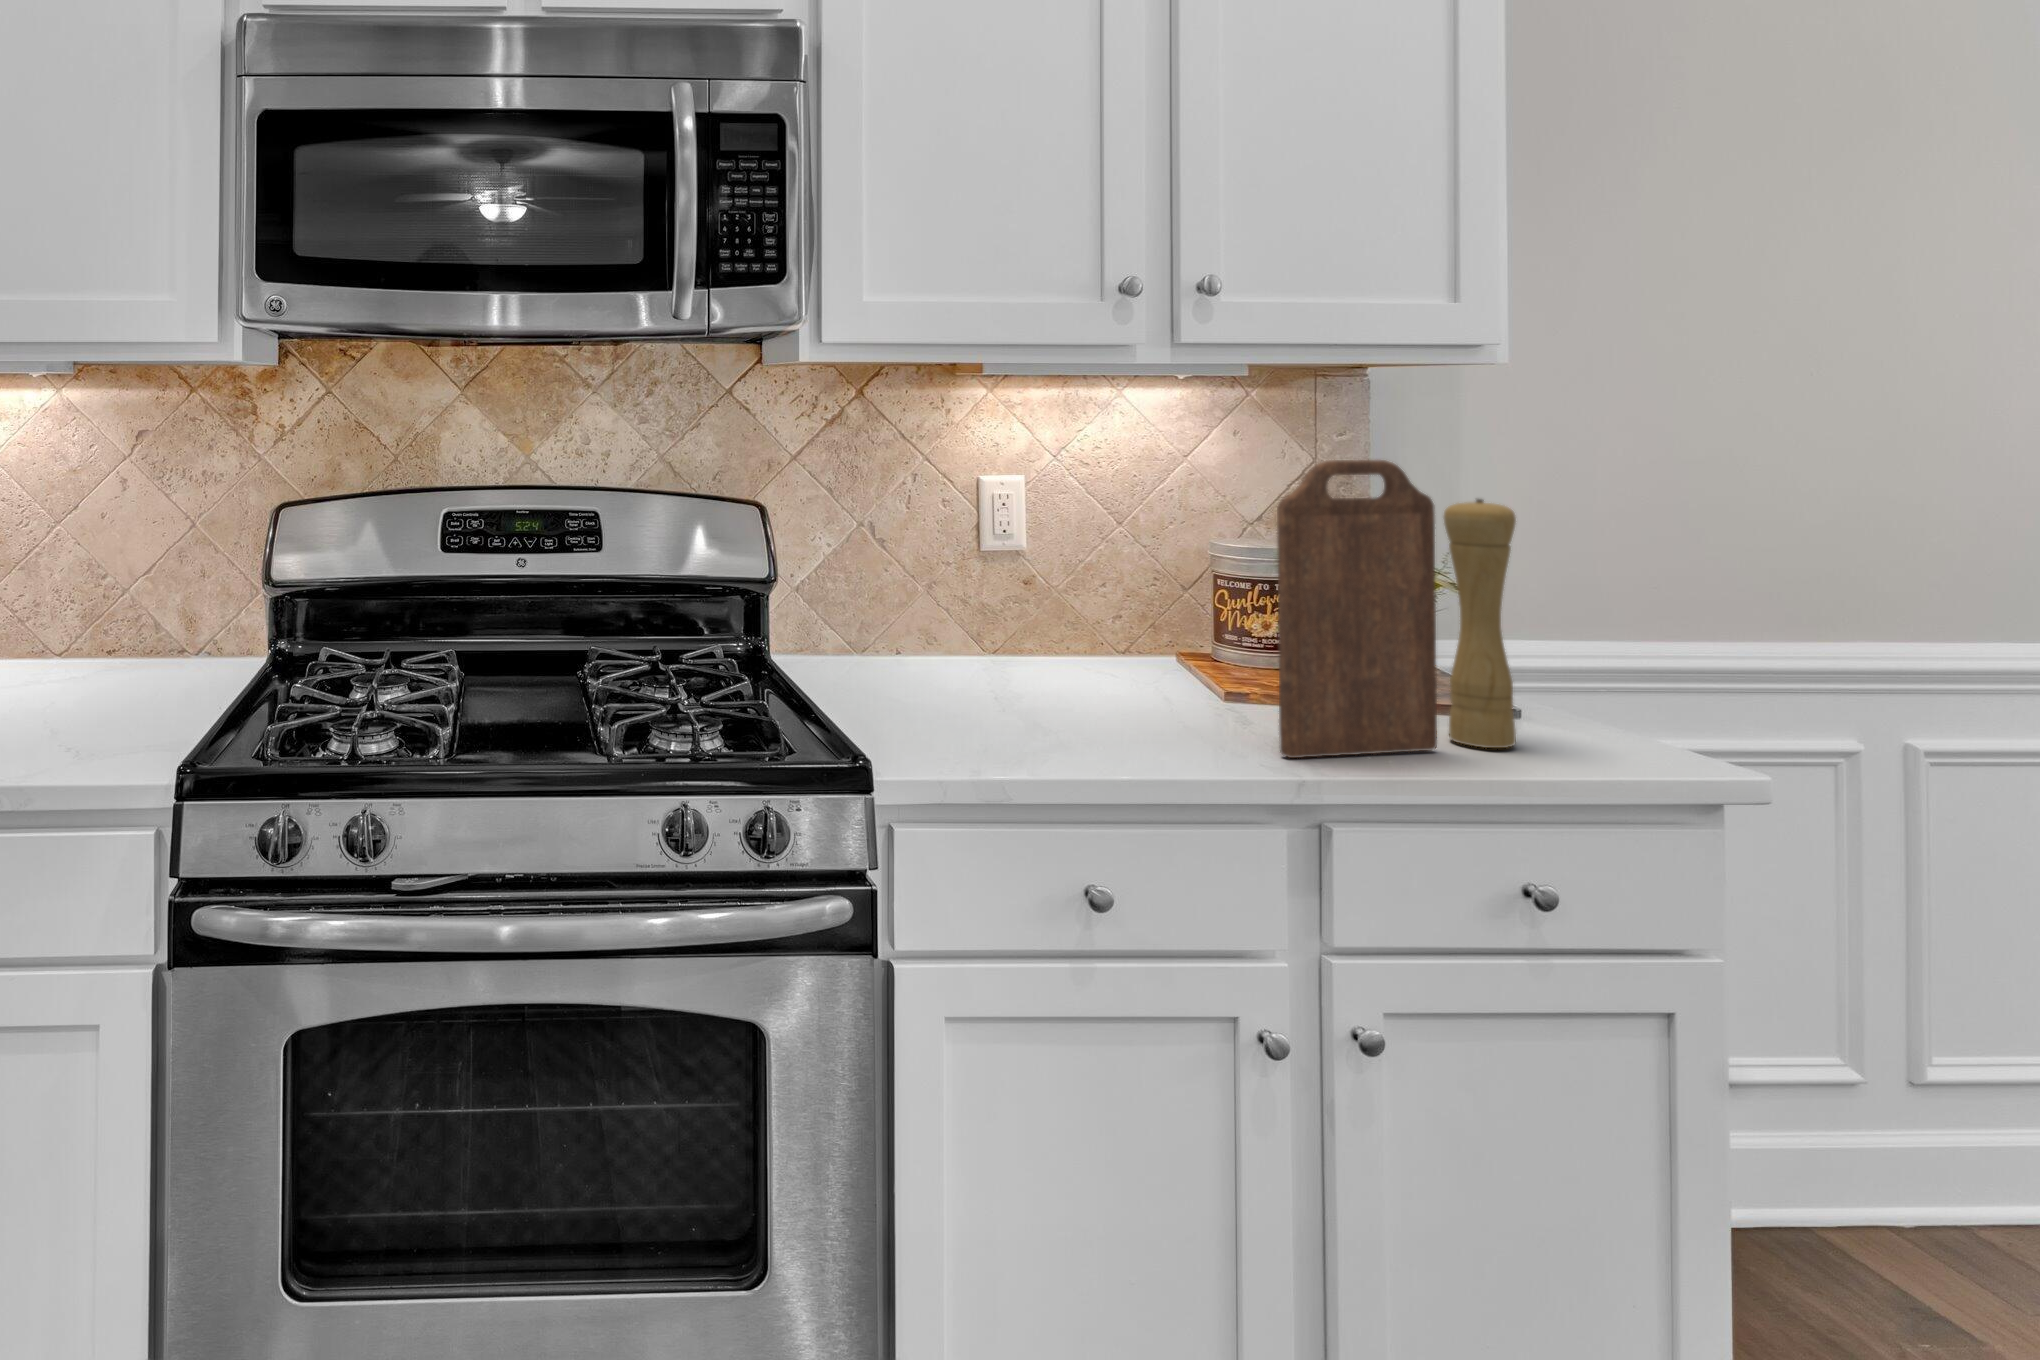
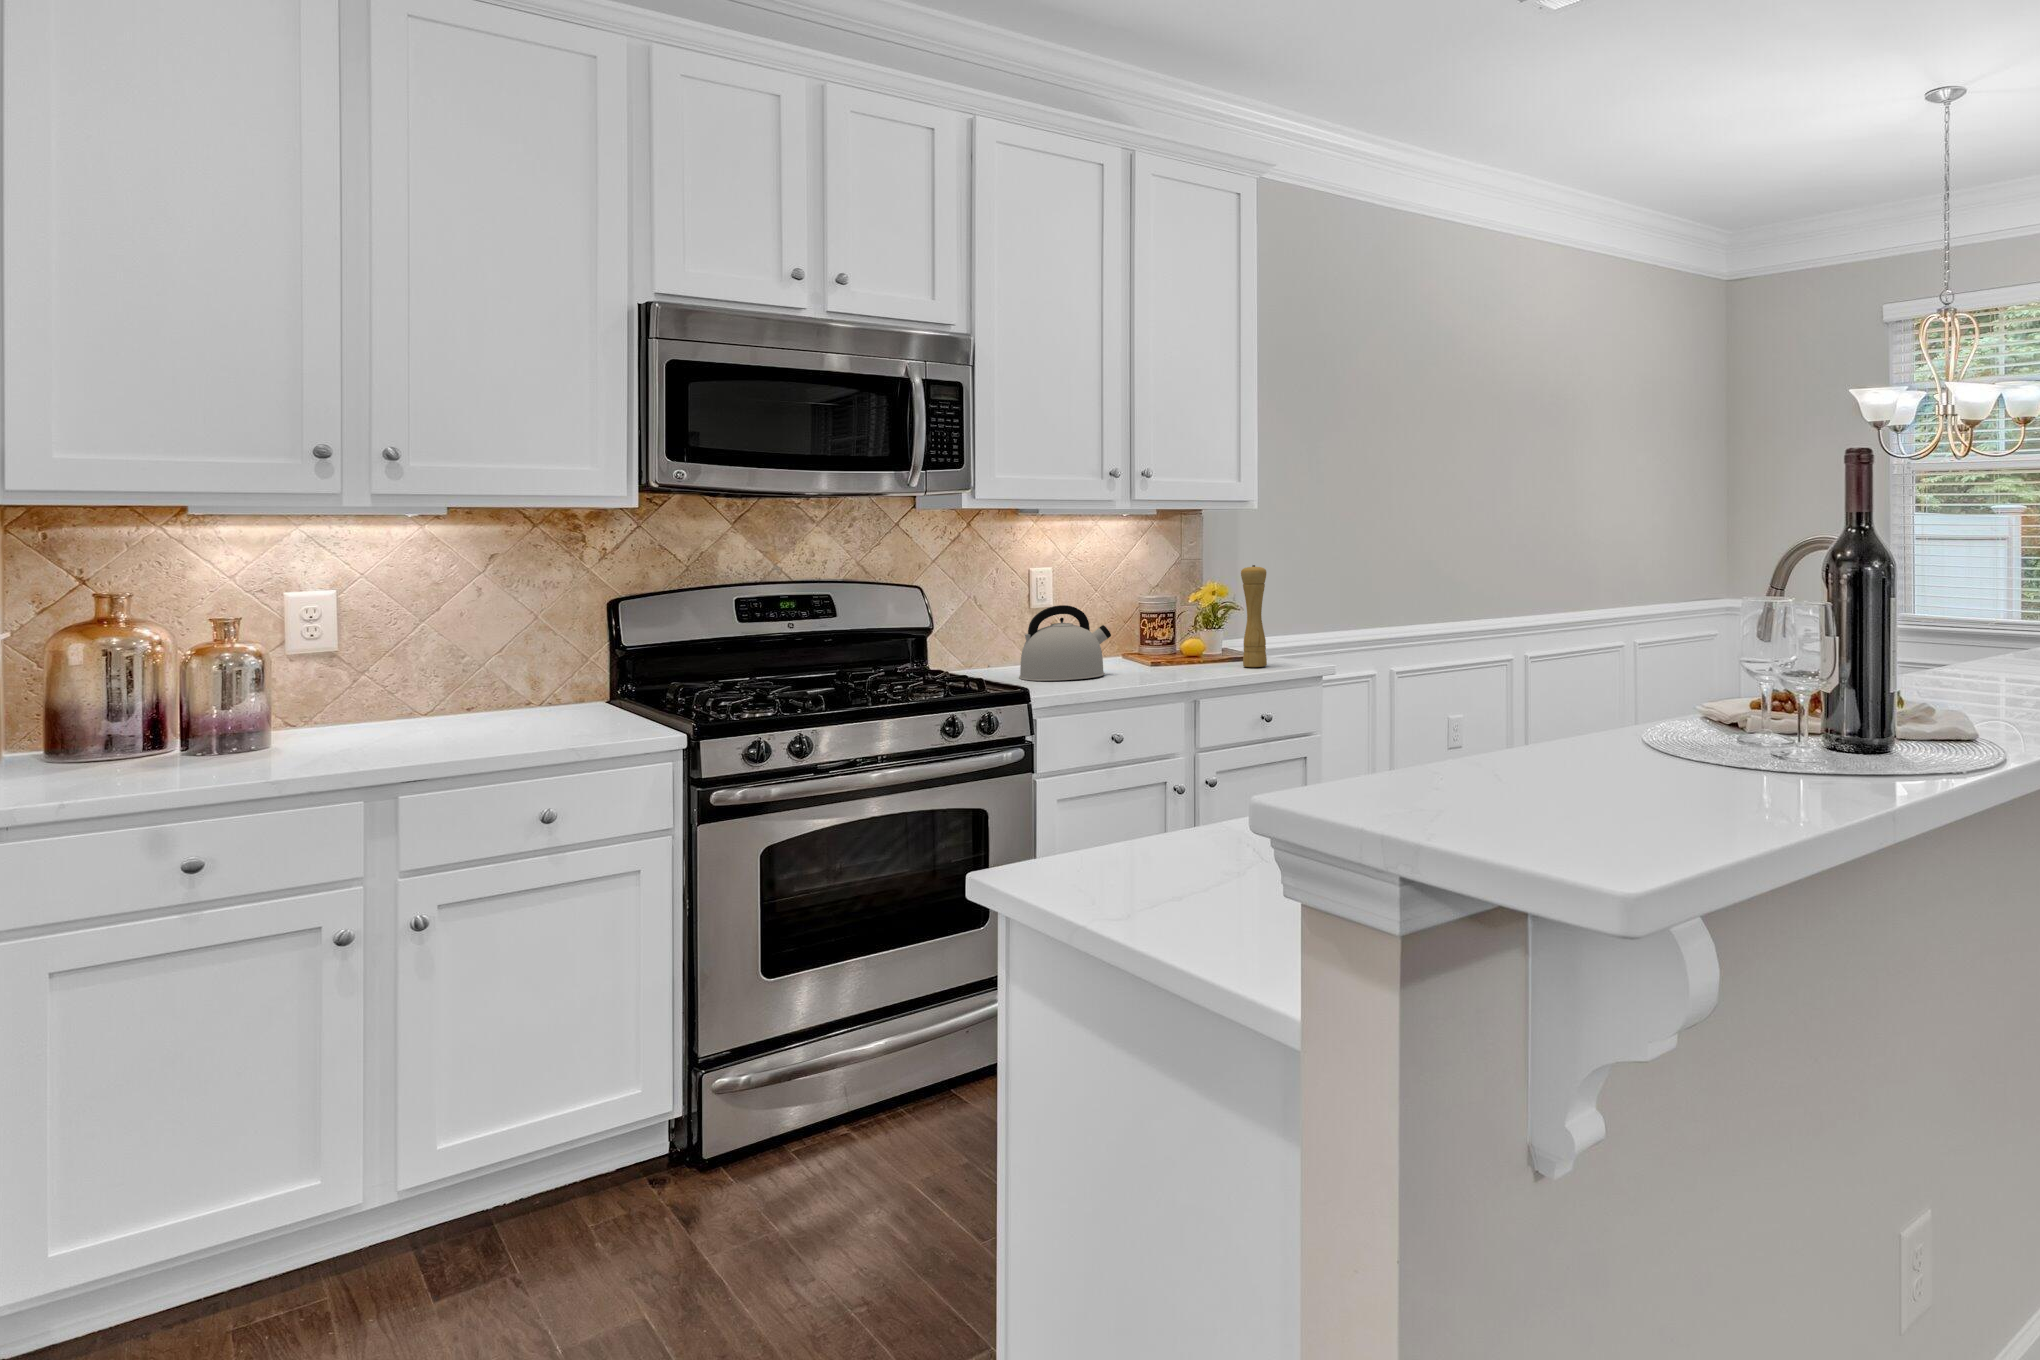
cutting board: present [1277,460,1437,758] -> none [1186,549,1241,676]
kettle: none [914,563,1110,728] -> present [1019,605,1111,681]

